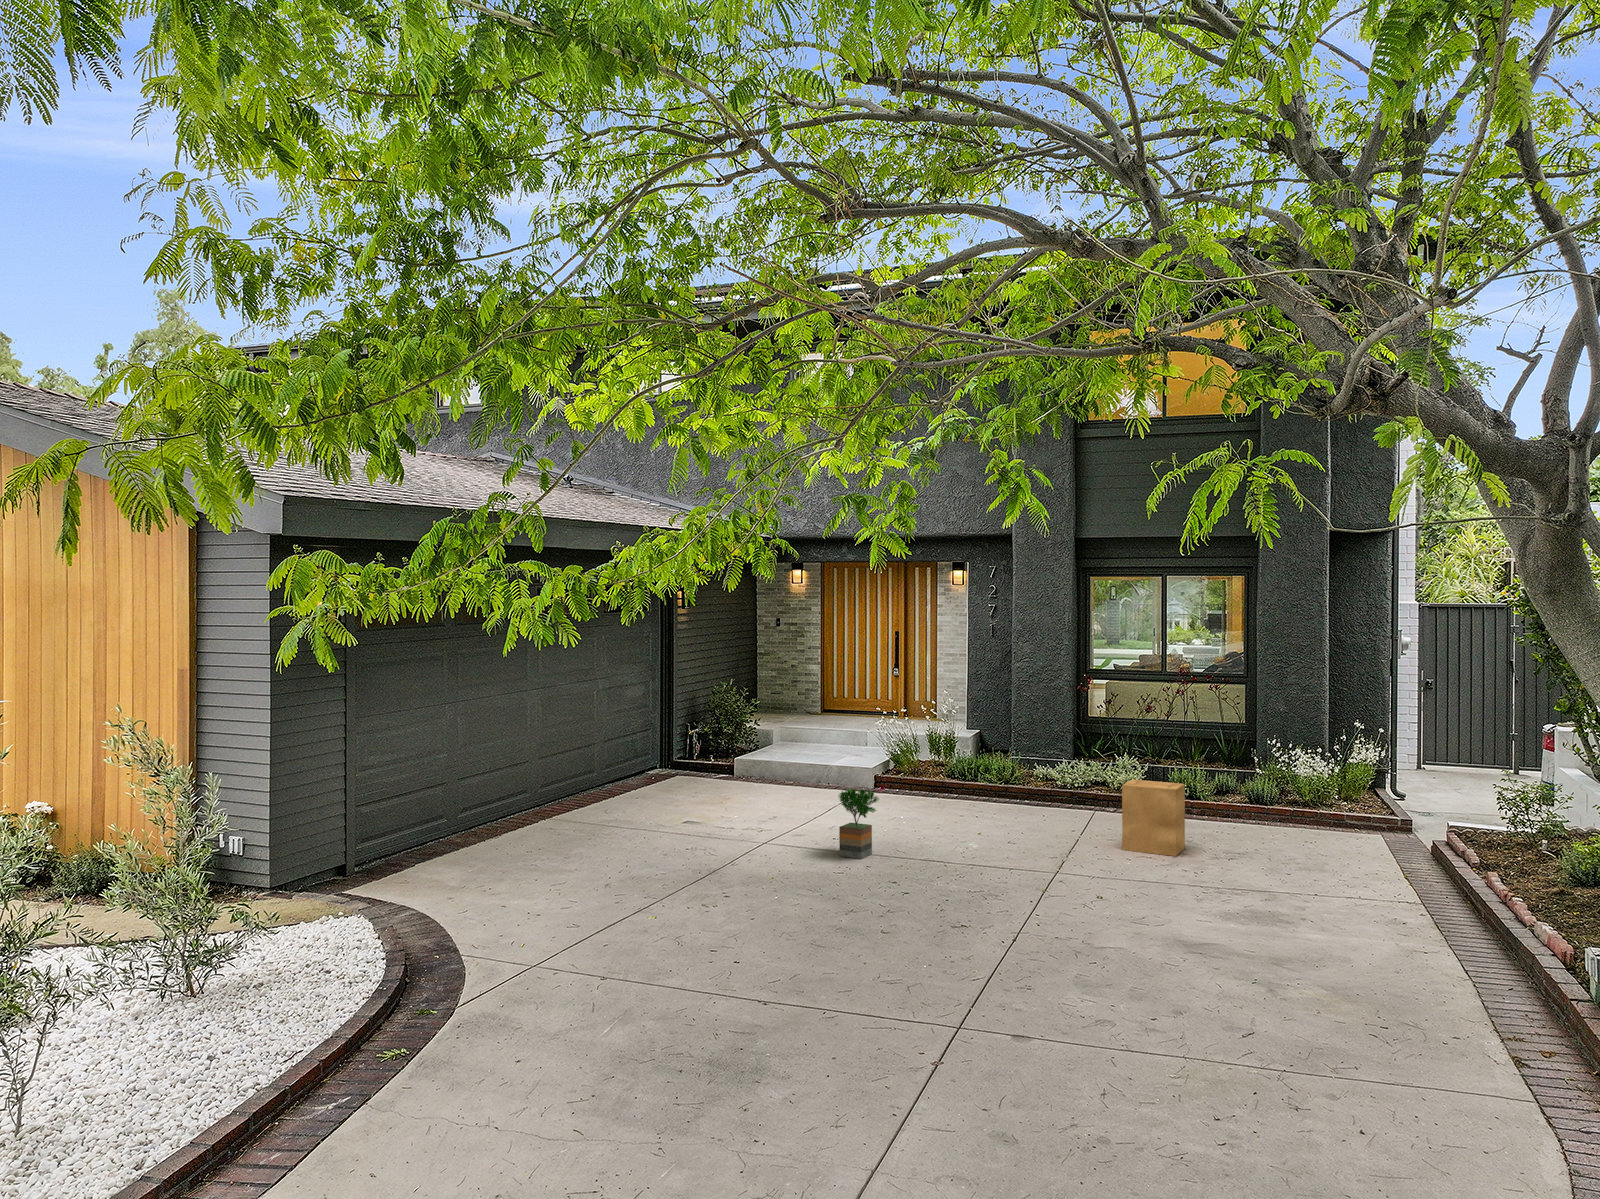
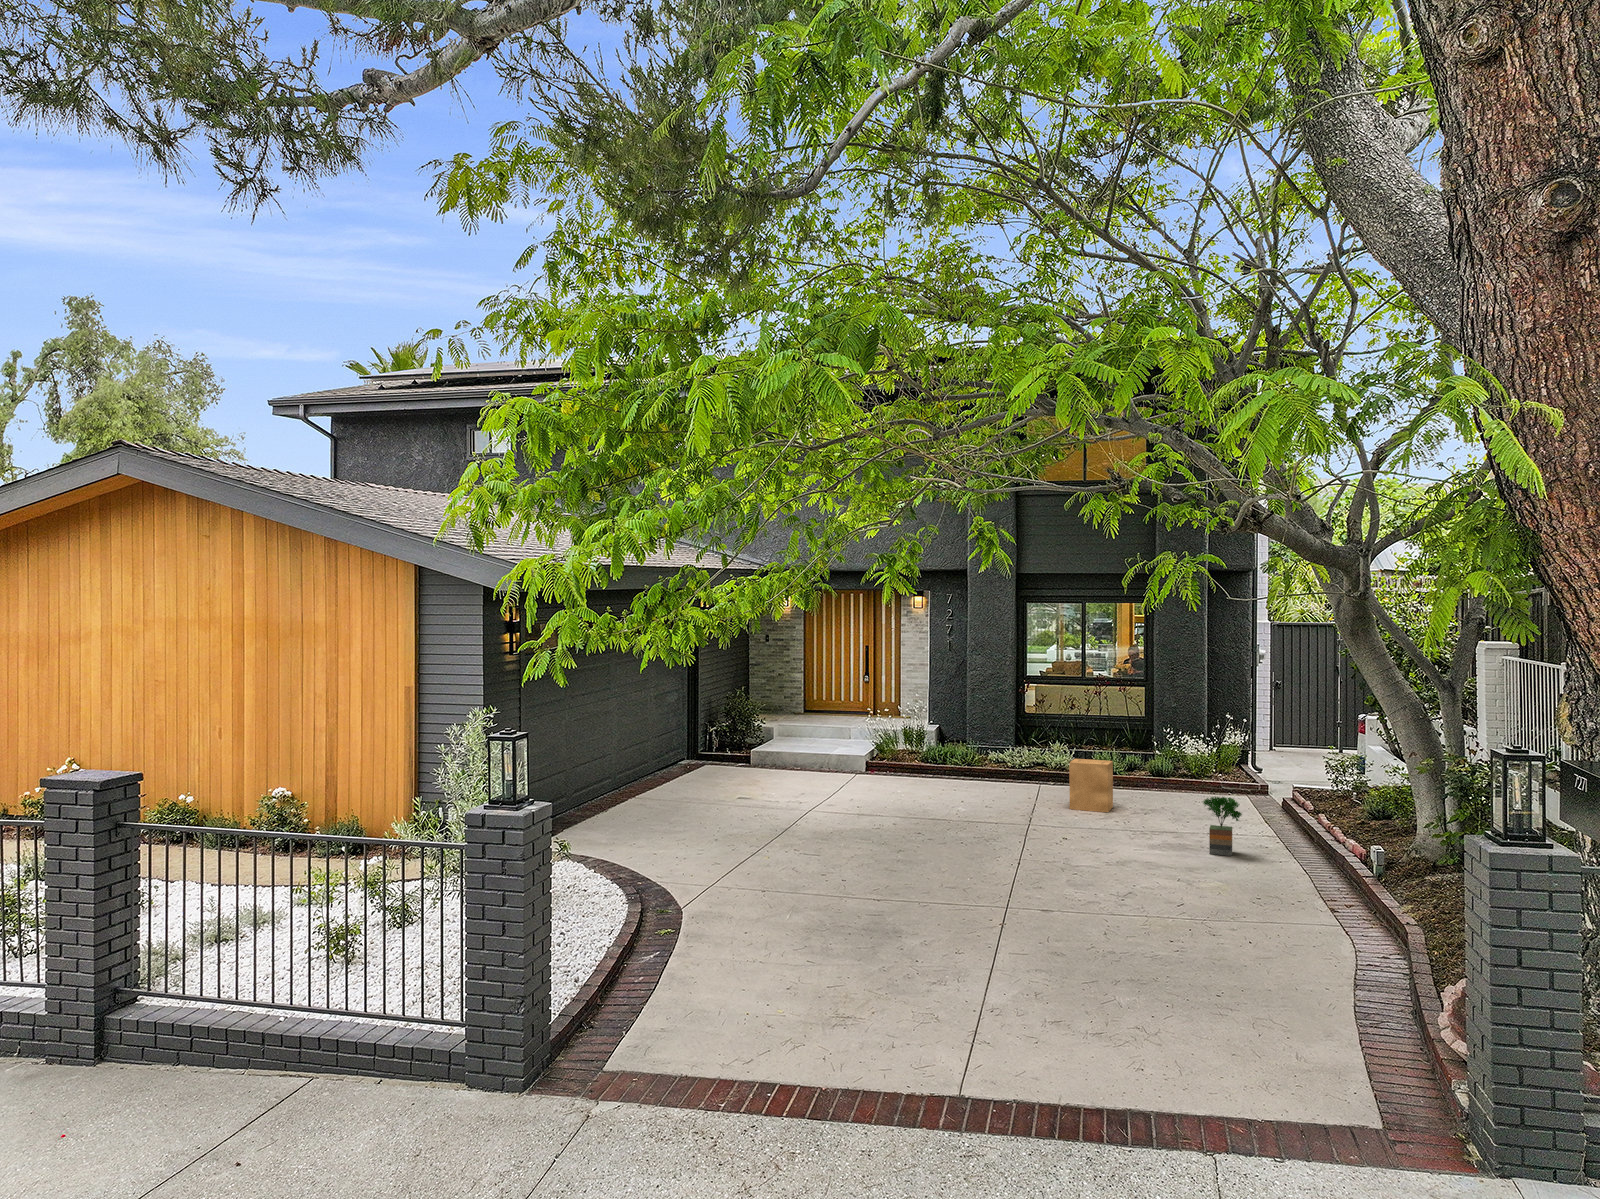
potted tree: present [839,789,878,859] -> present [1203,797,1242,856]

